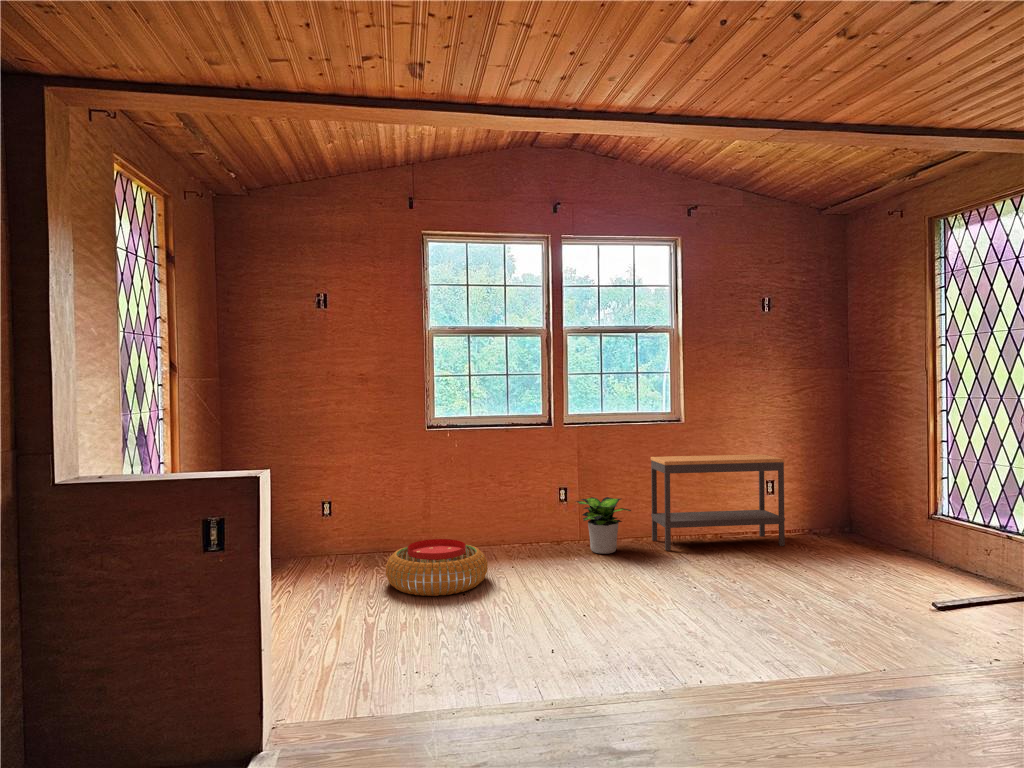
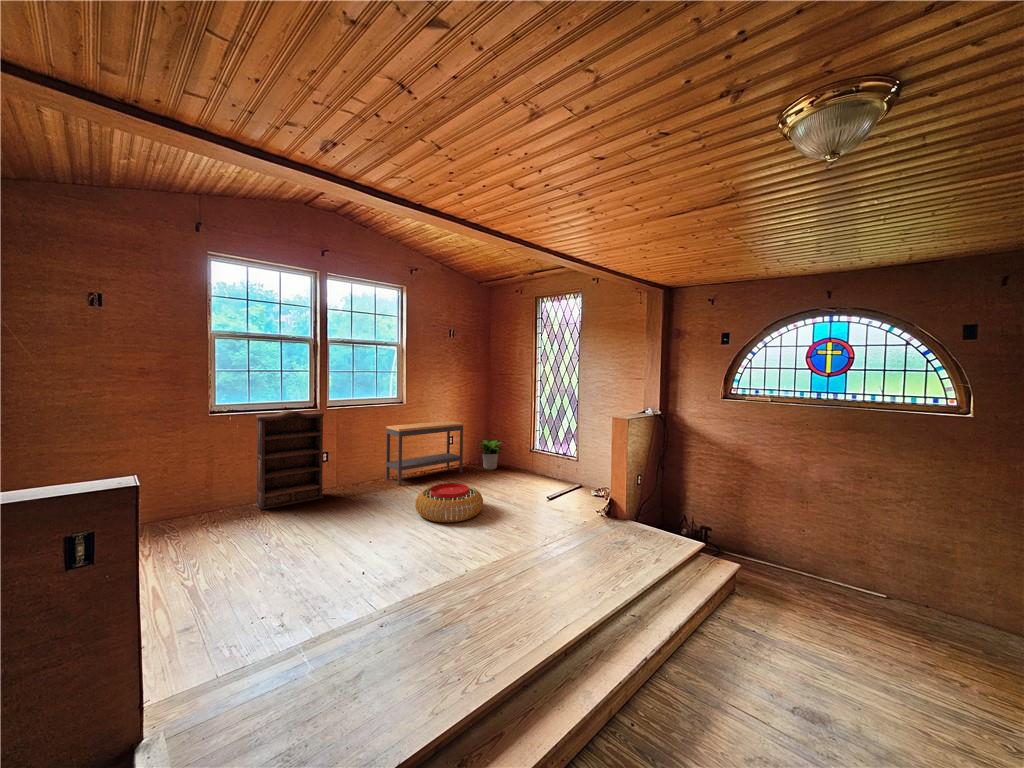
bookshelf: none [476,427,556,556] -> present [256,410,324,510]
potted plant: present [576,497,631,554] -> present [477,440,504,470]
pouf: present [386,539,488,596] -> present [415,483,483,522]

